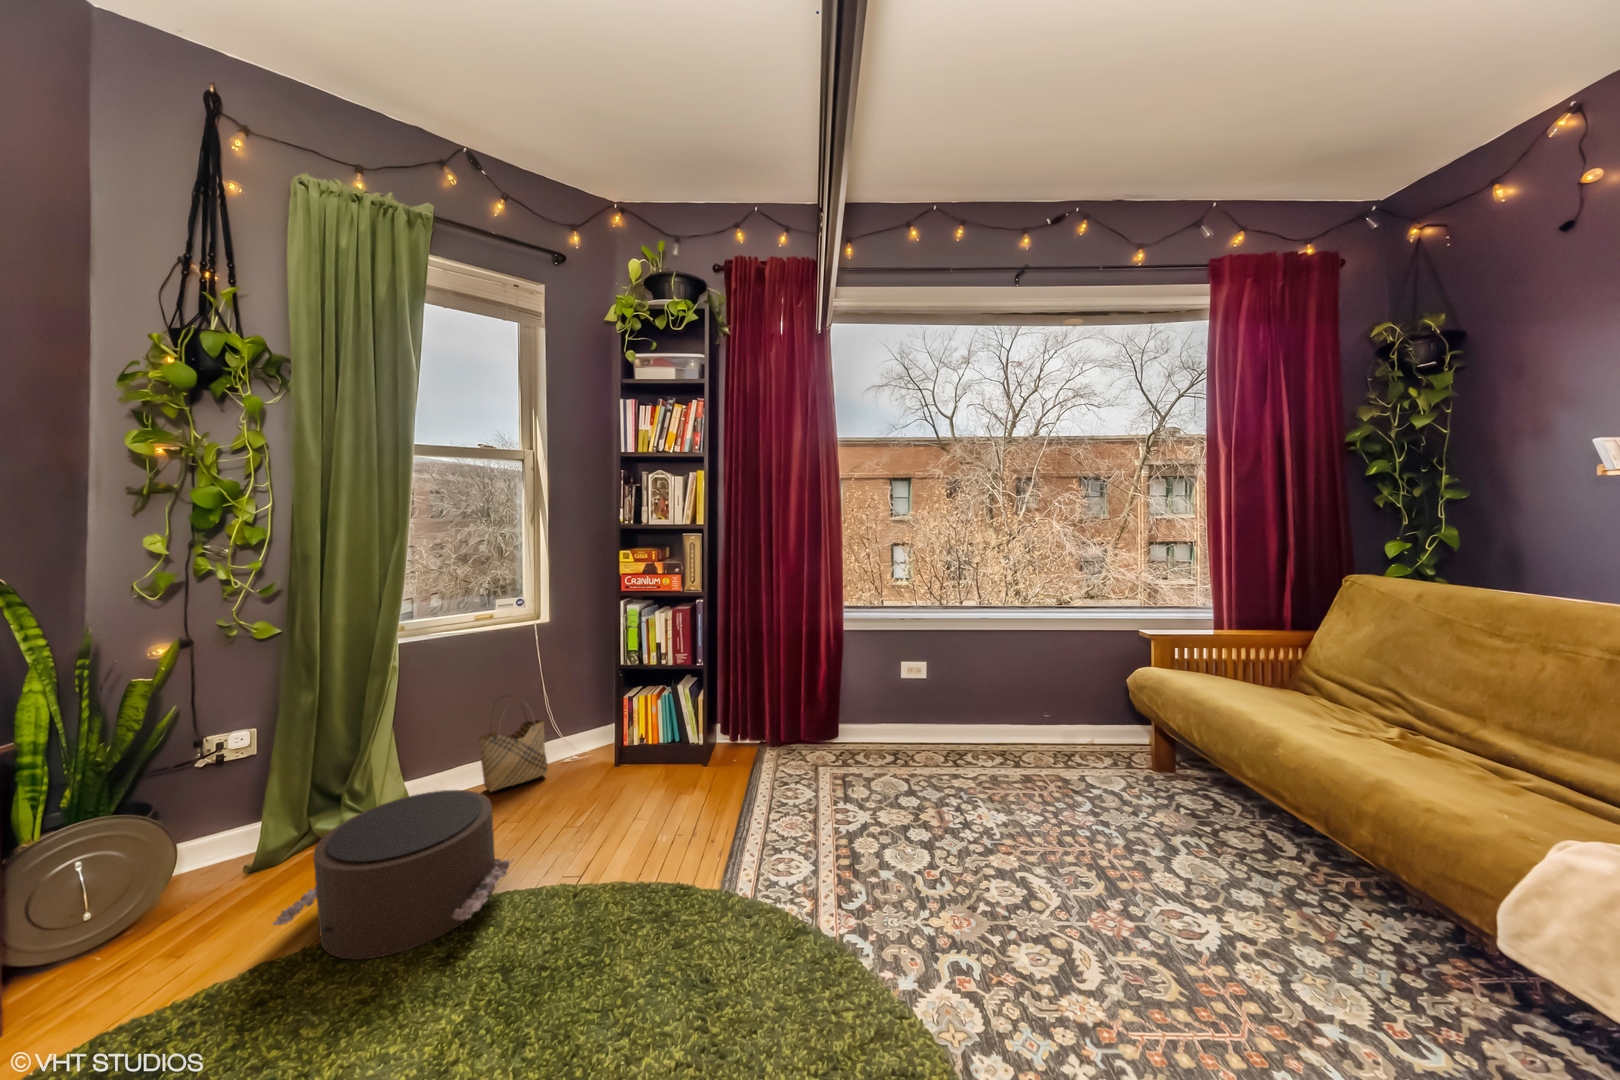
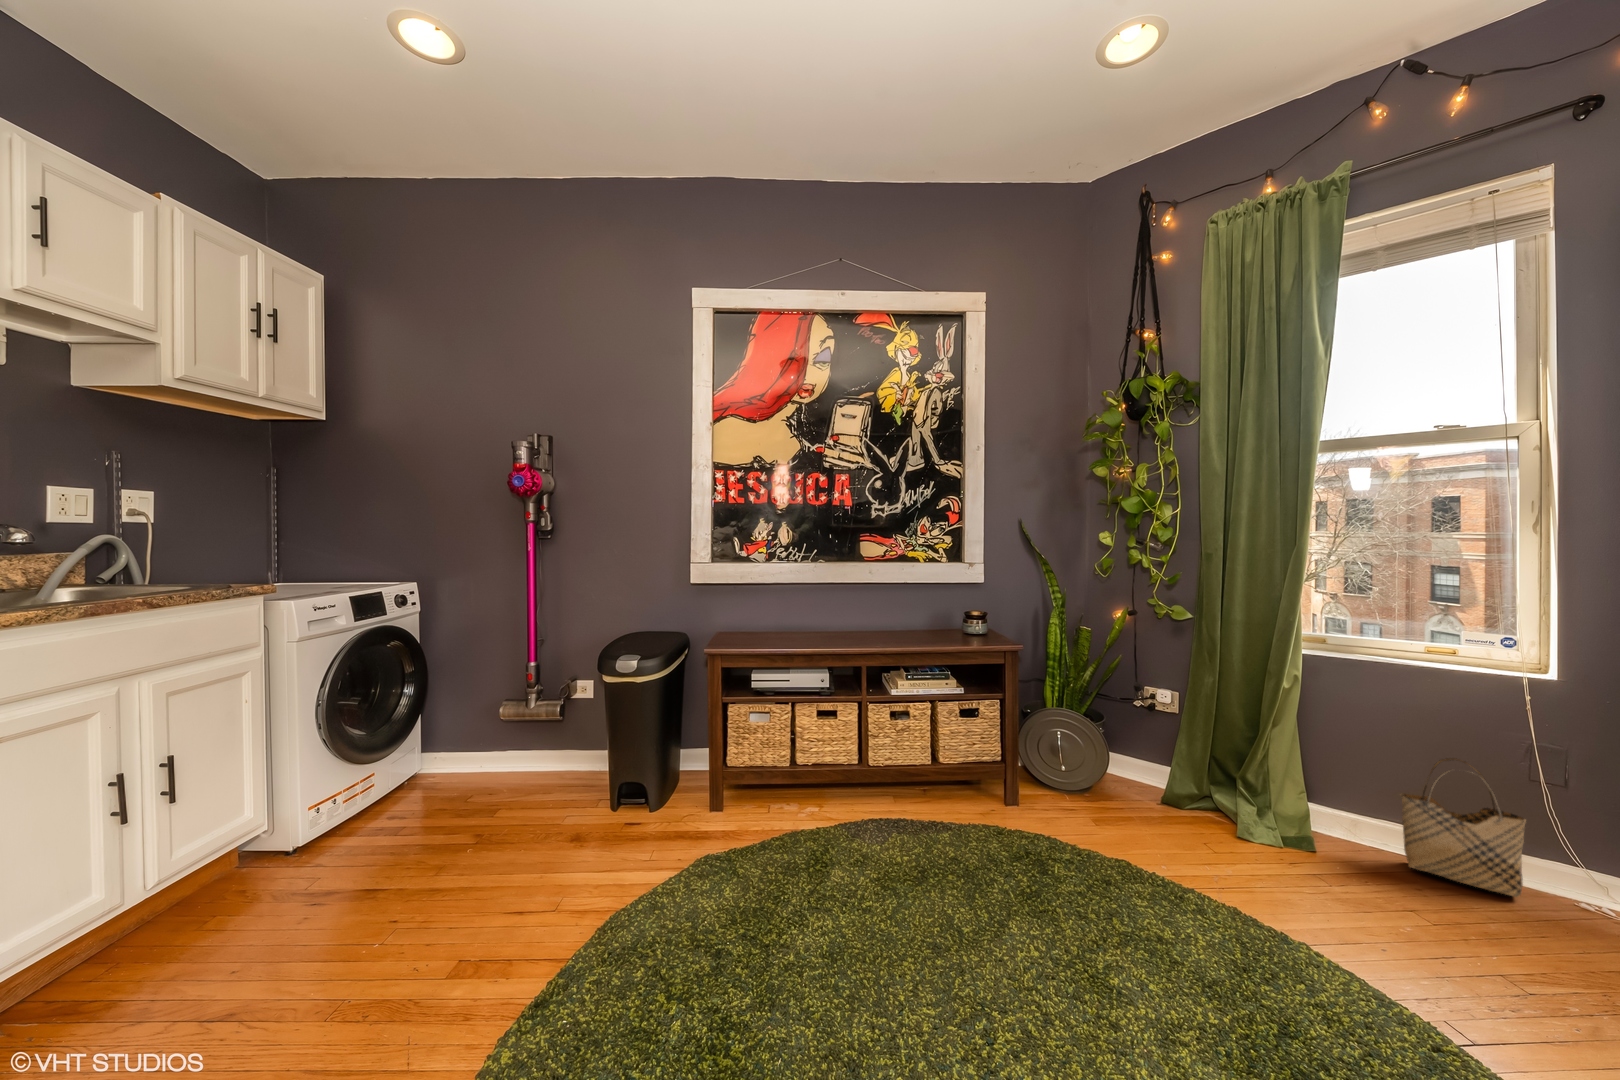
pouf: present [273,790,513,960] -> none [1135,792,1367,961]

